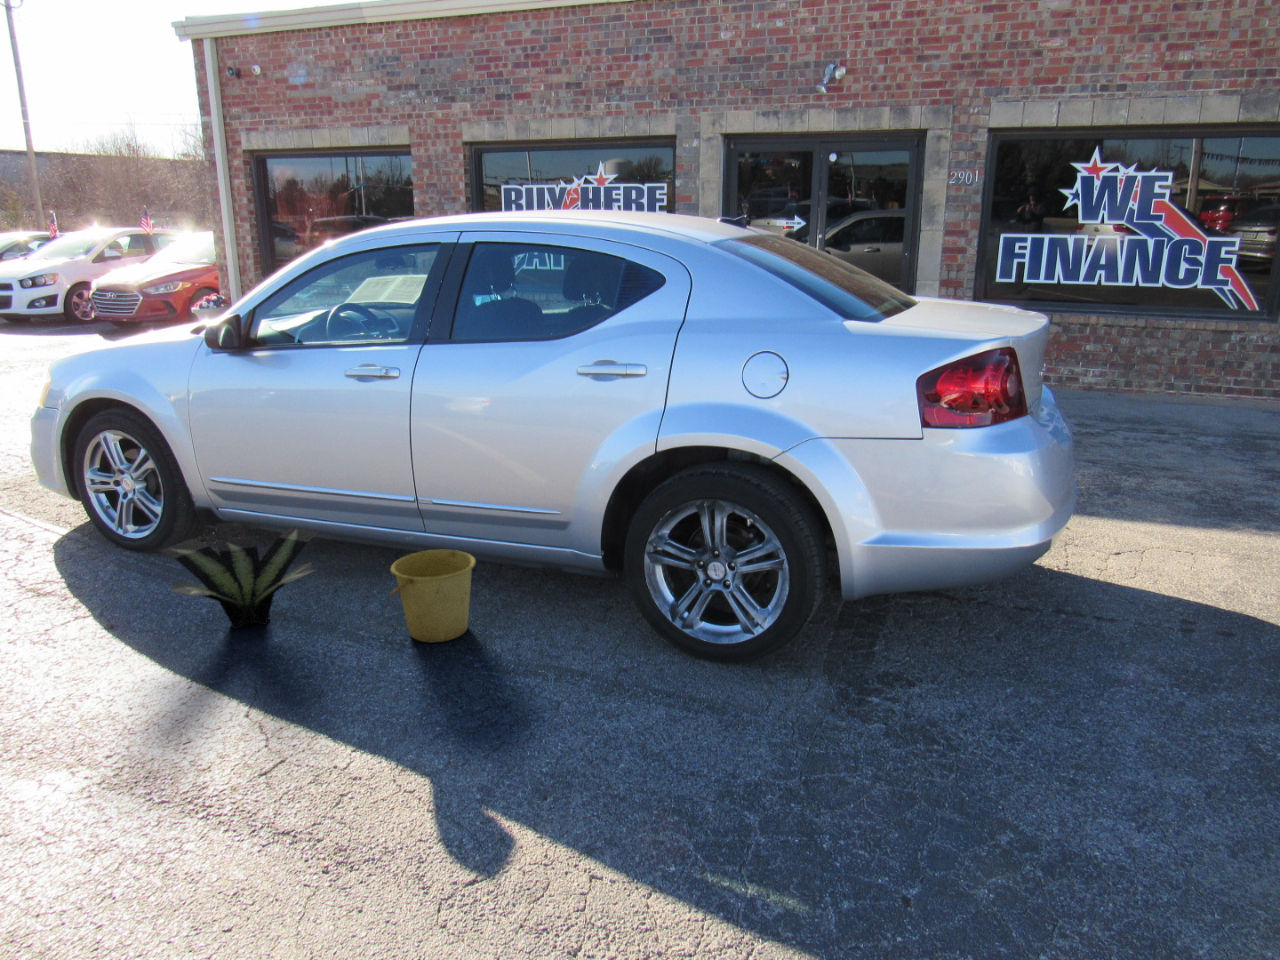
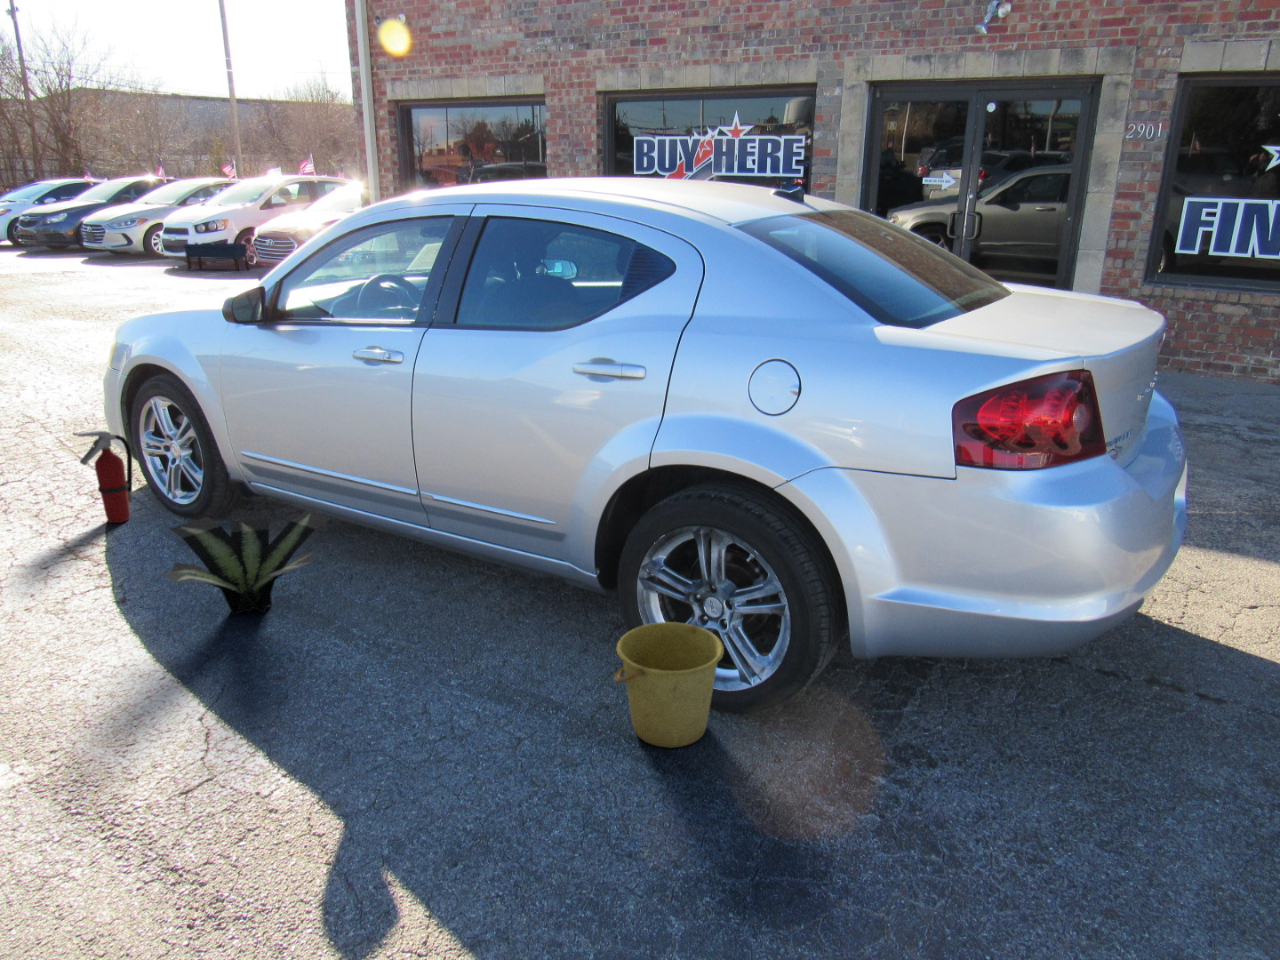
bench: none [9,297,85,327] -> present [184,243,249,271]
fire extinguisher: none [20,467,79,561] -> present [73,431,132,523]
bucket: present [391,550,476,643] -> present [614,622,724,748]

